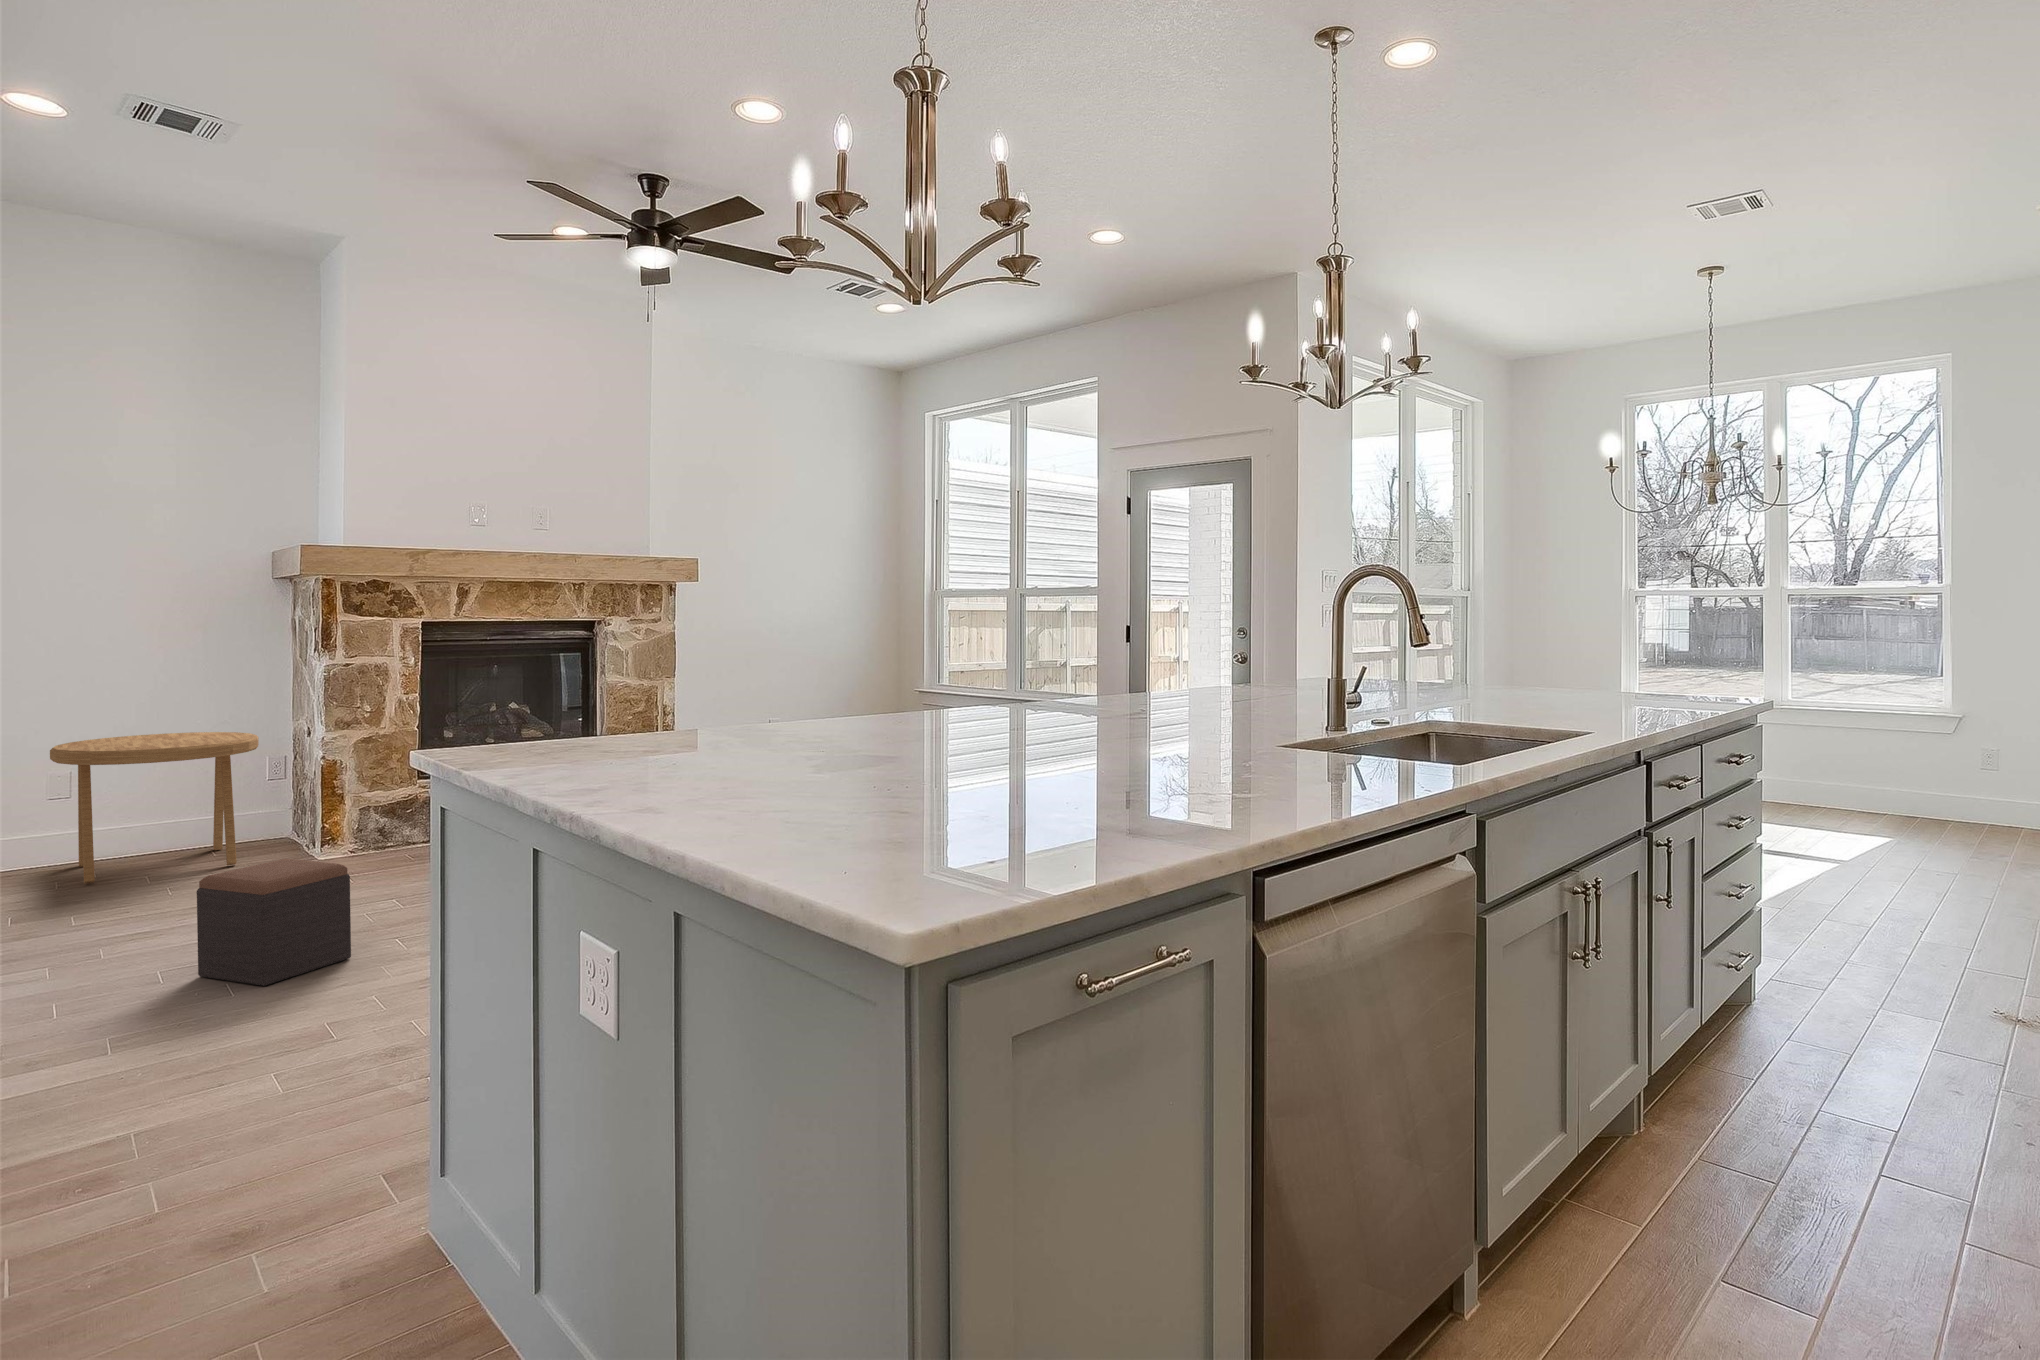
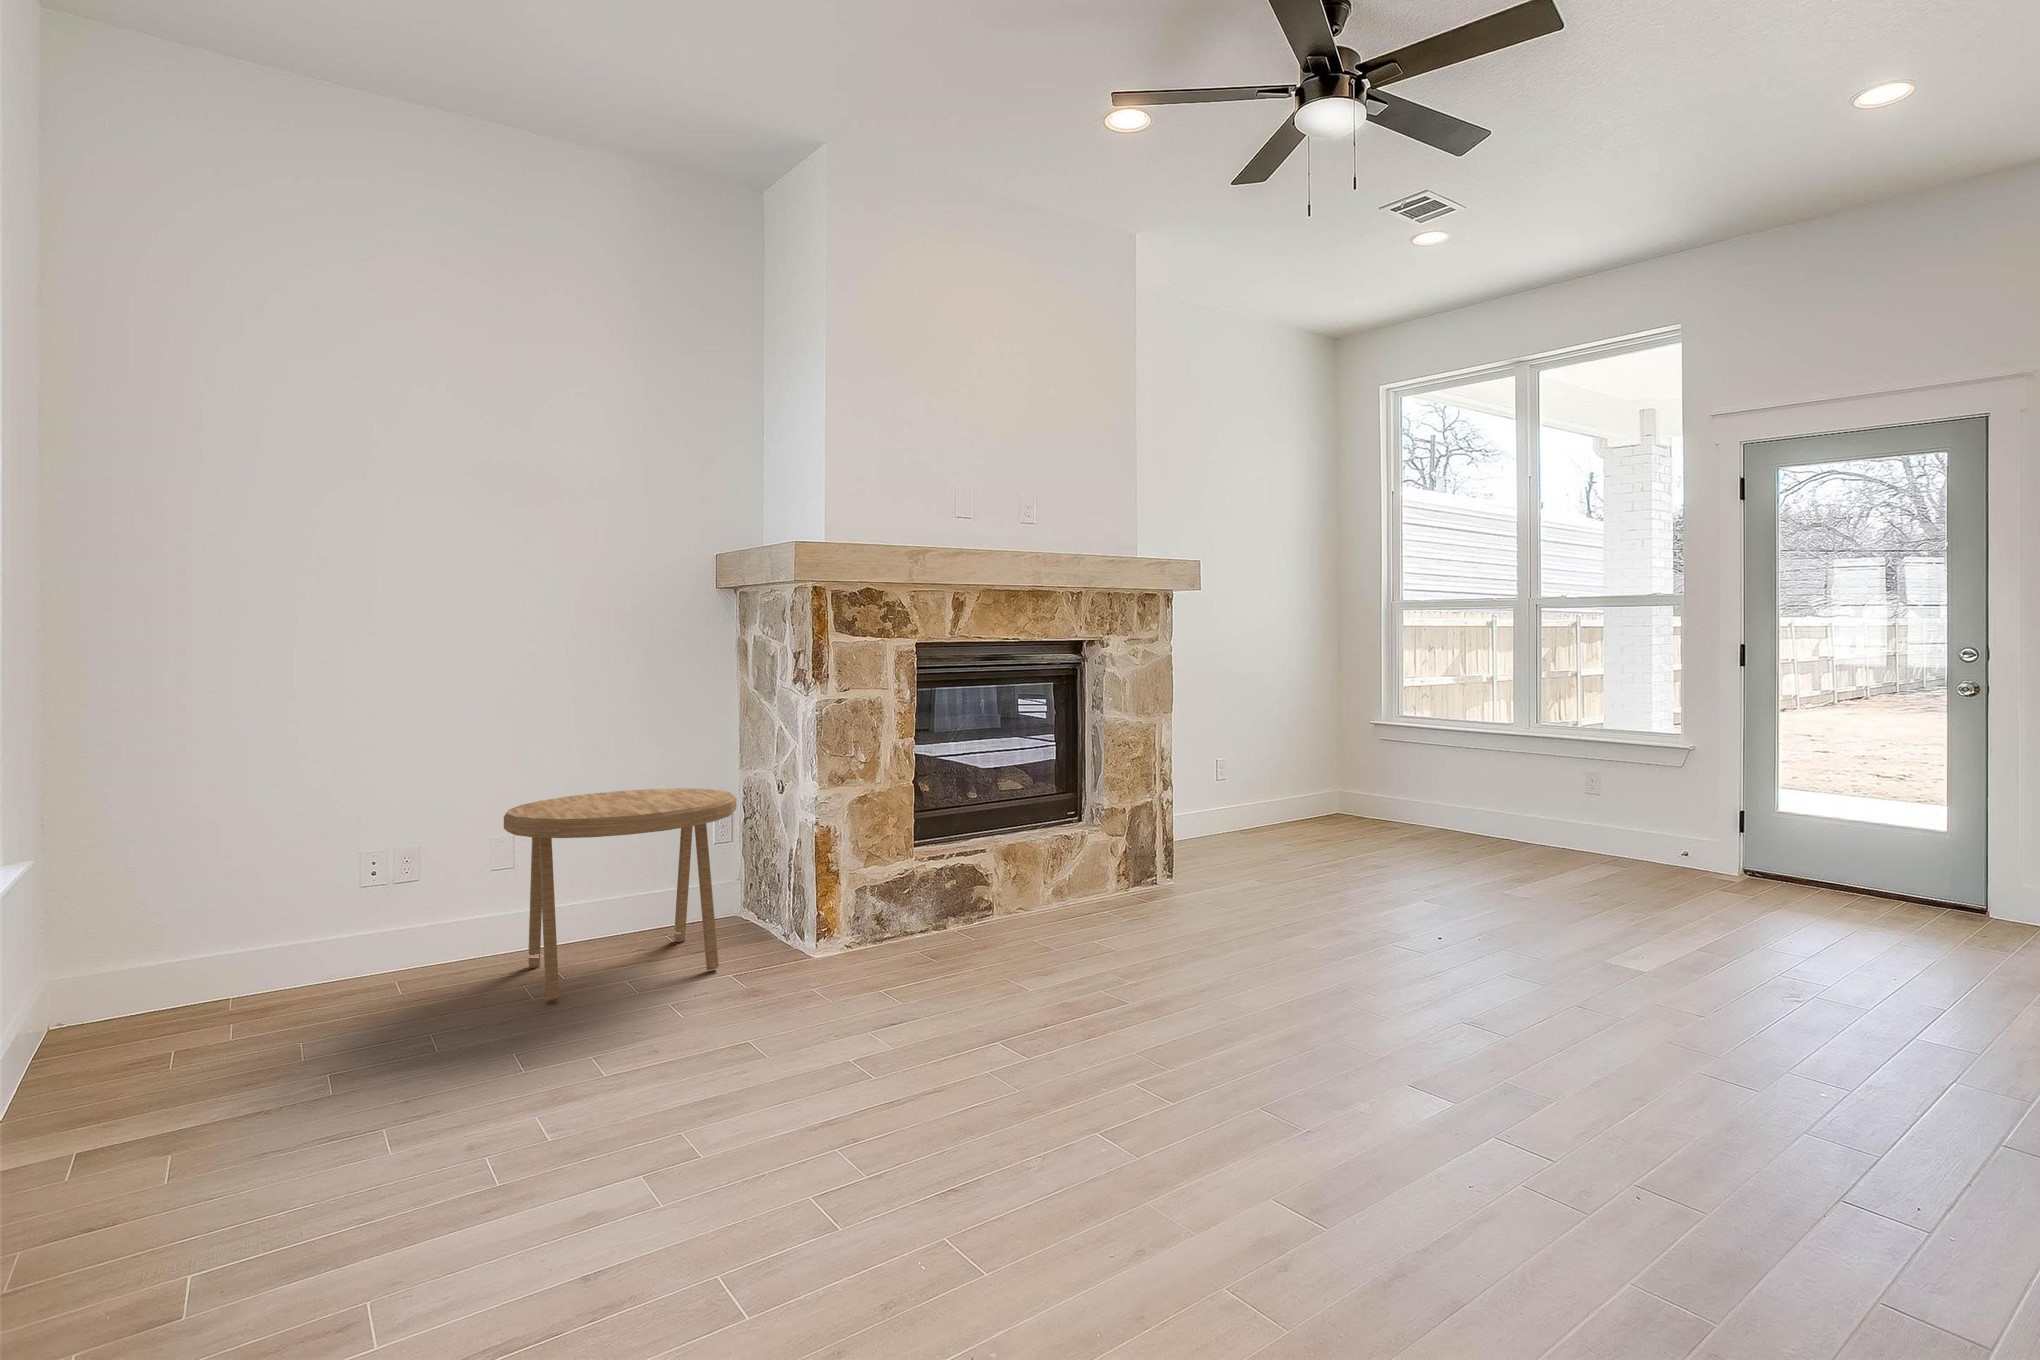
footstool: present [197,859,351,986] -> none [816,1020,1044,1303]

